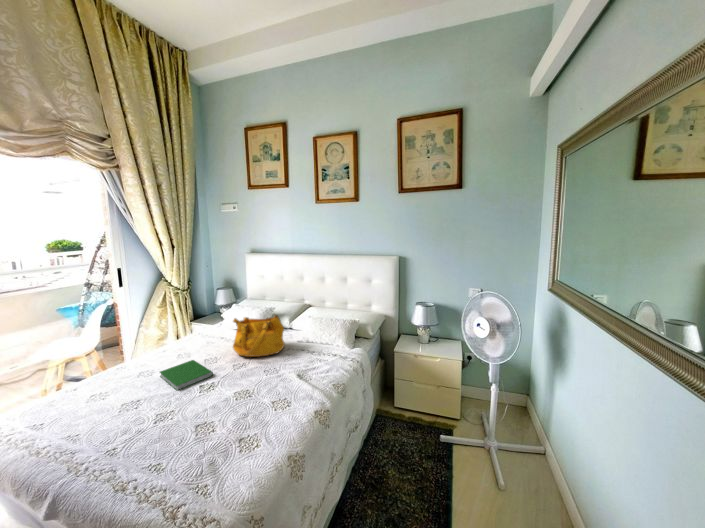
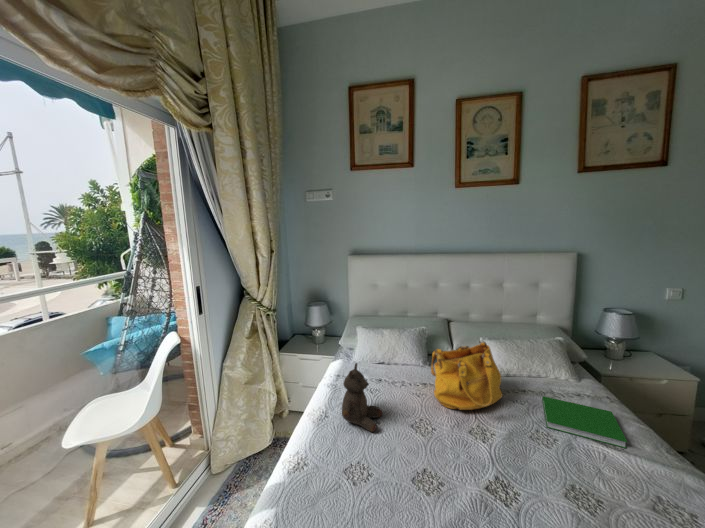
stuffed bear: none [159,319,194,361] -> present [342,363,382,432]
hardcover book: present [160,360,213,391] -> present [542,396,627,448]

